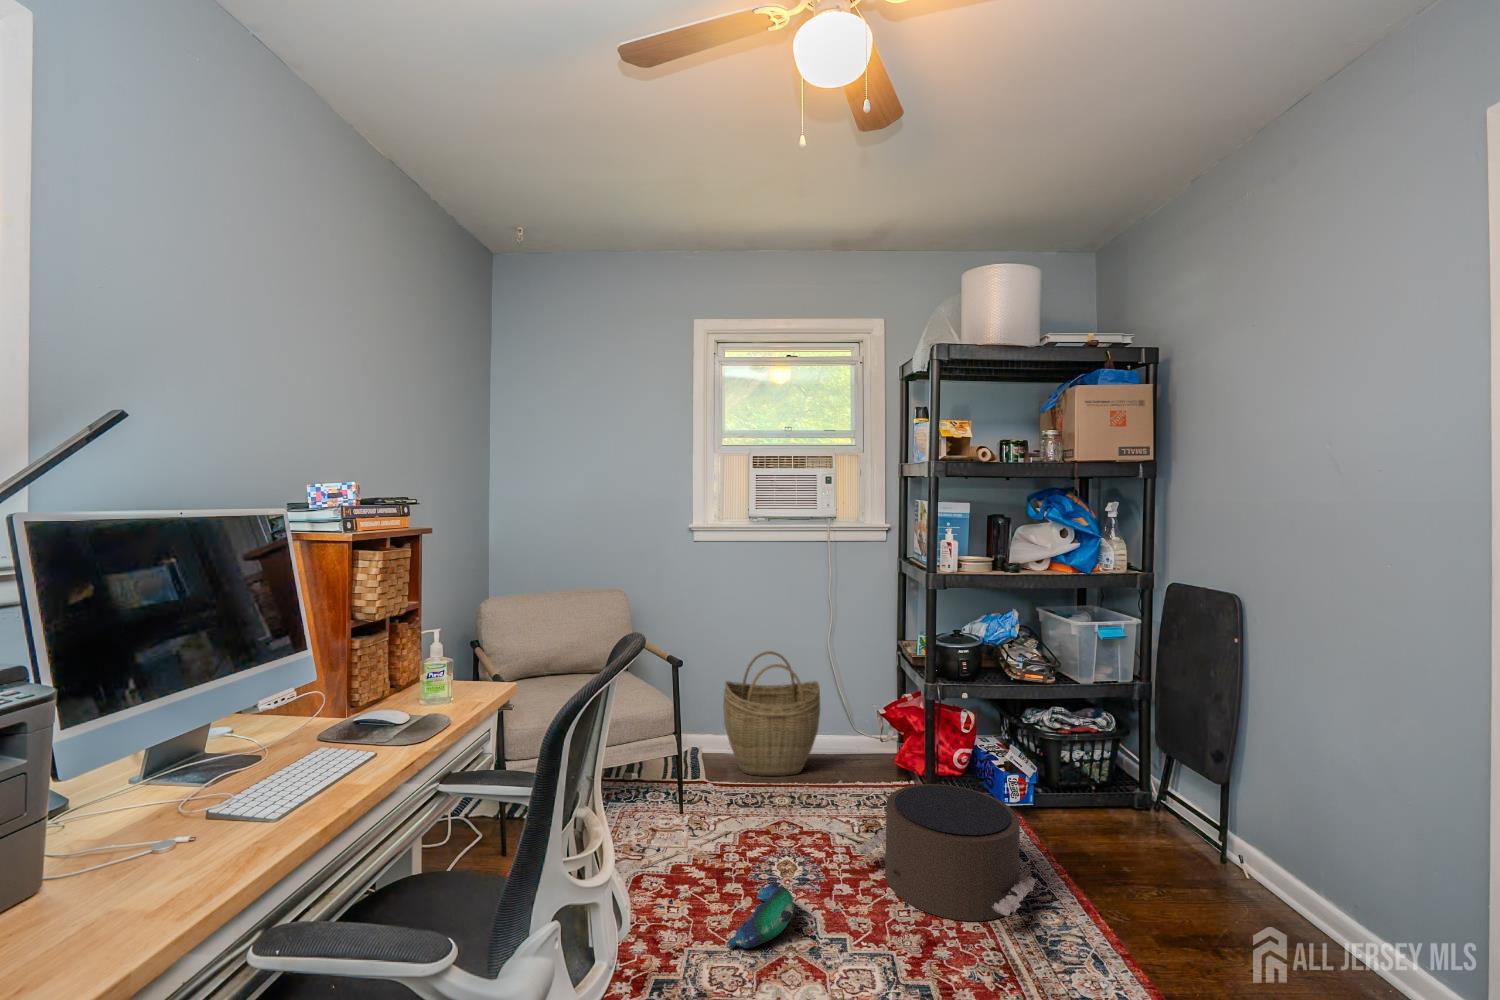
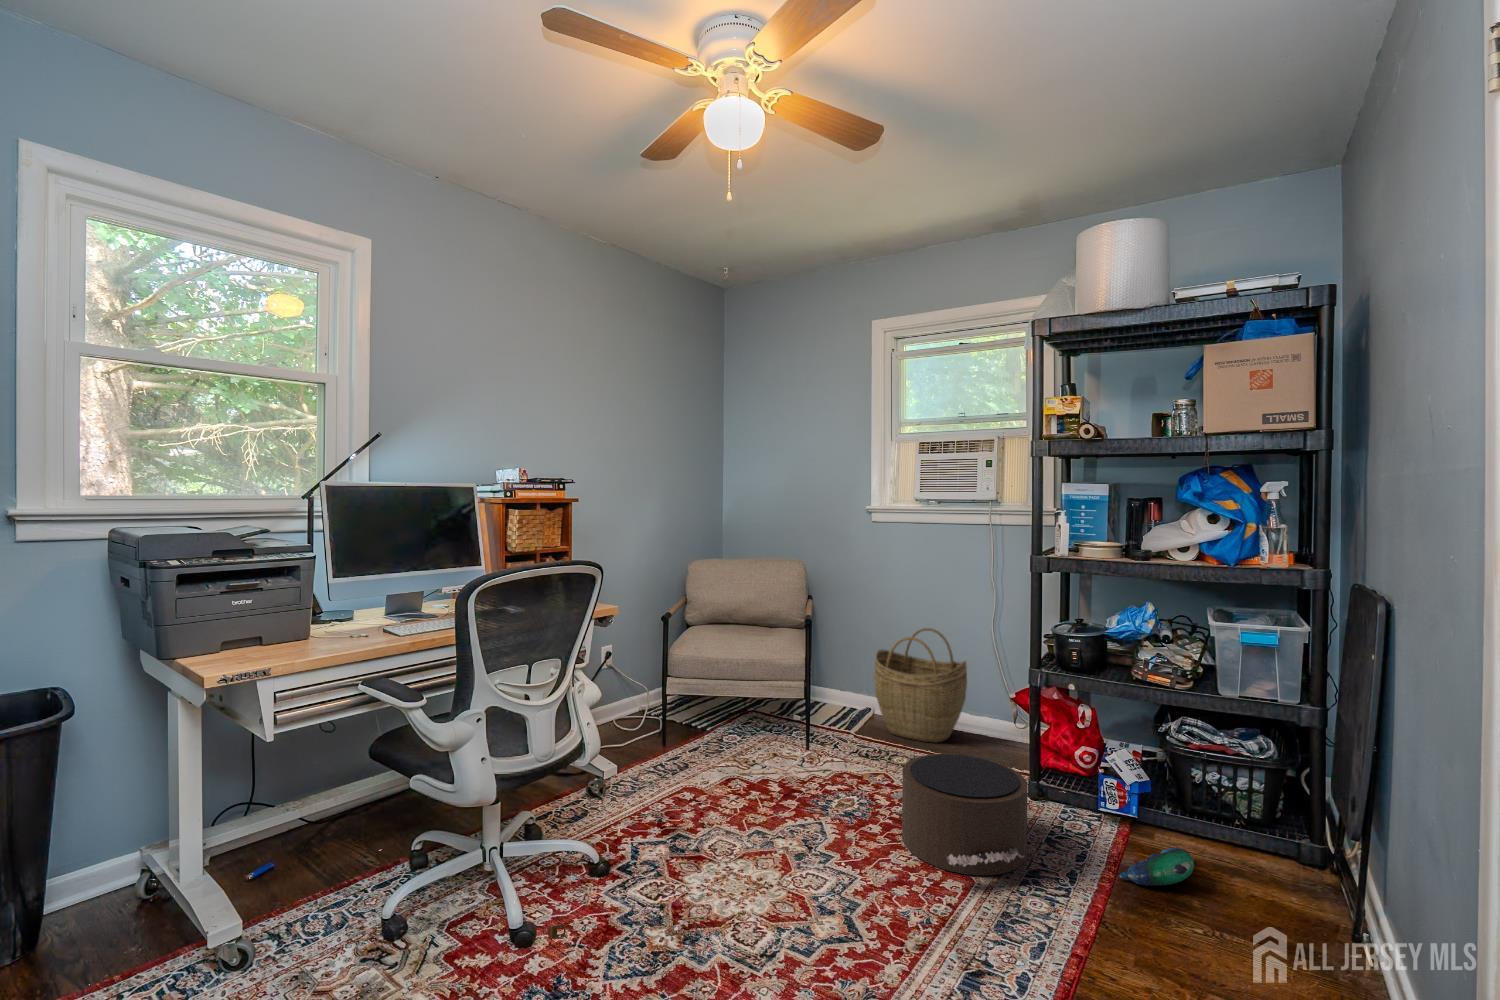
plush toy: present [727,883,794,948] -> present [1119,847,1194,886]

